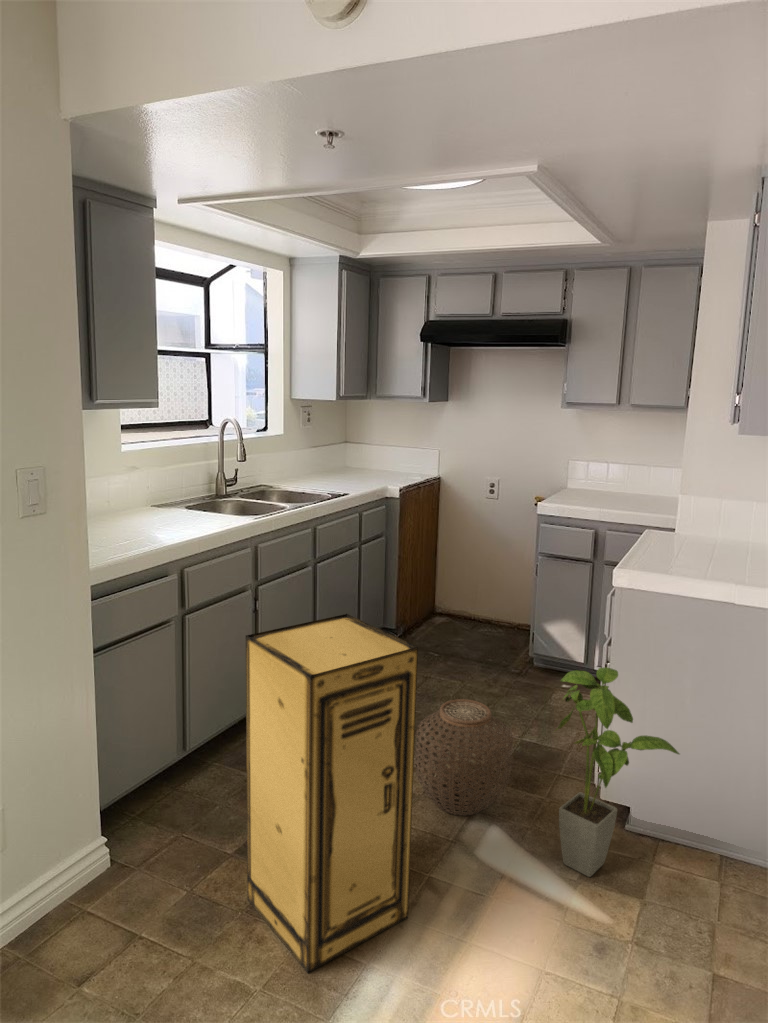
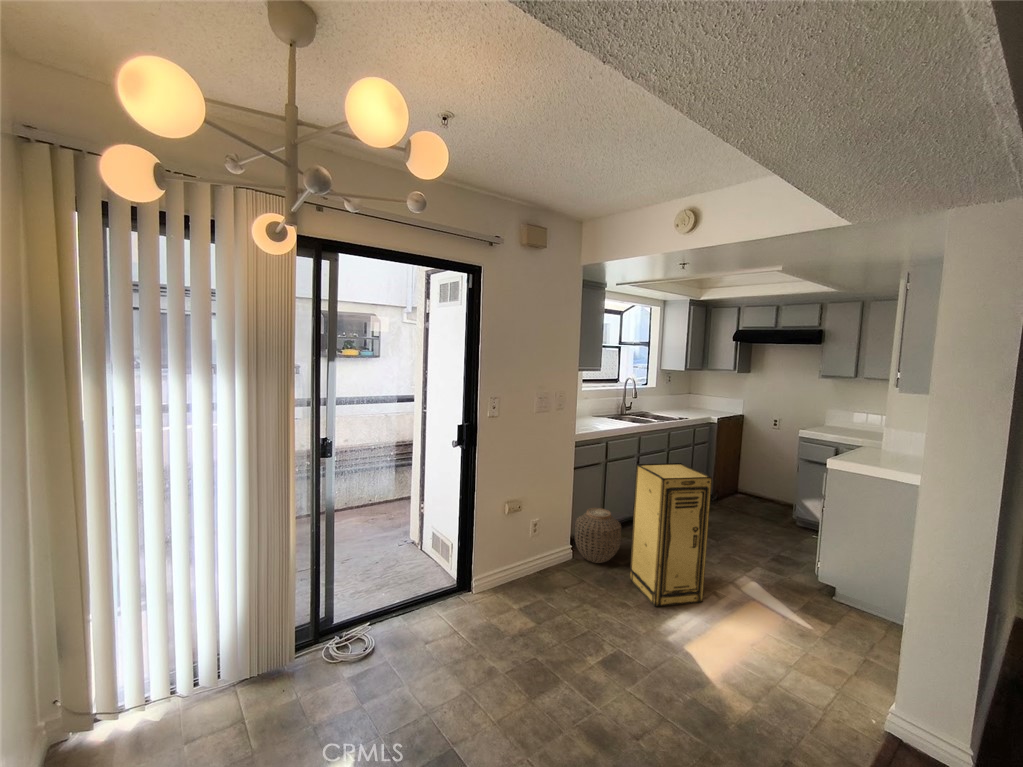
house plant: present [557,667,679,877] -> none [786,503,857,612]
woven basket: present [416,699,513,815] -> present [575,508,621,563]

